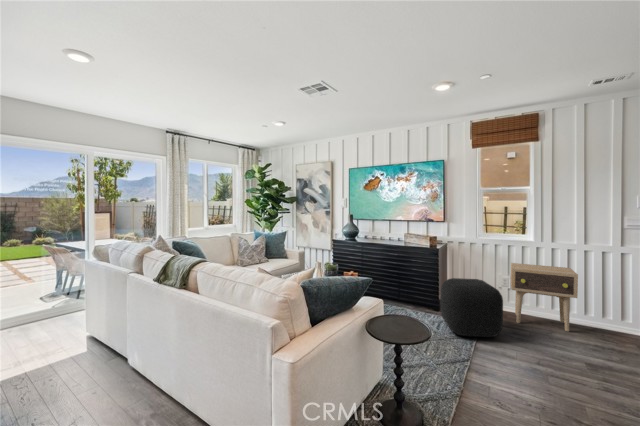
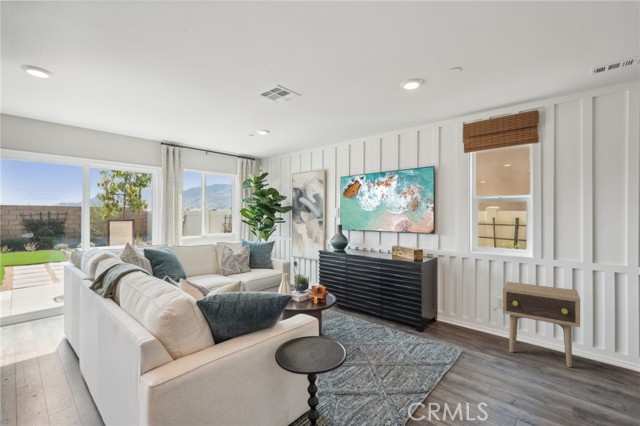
ottoman: present [440,278,503,337] -> none [416,297,483,367]

